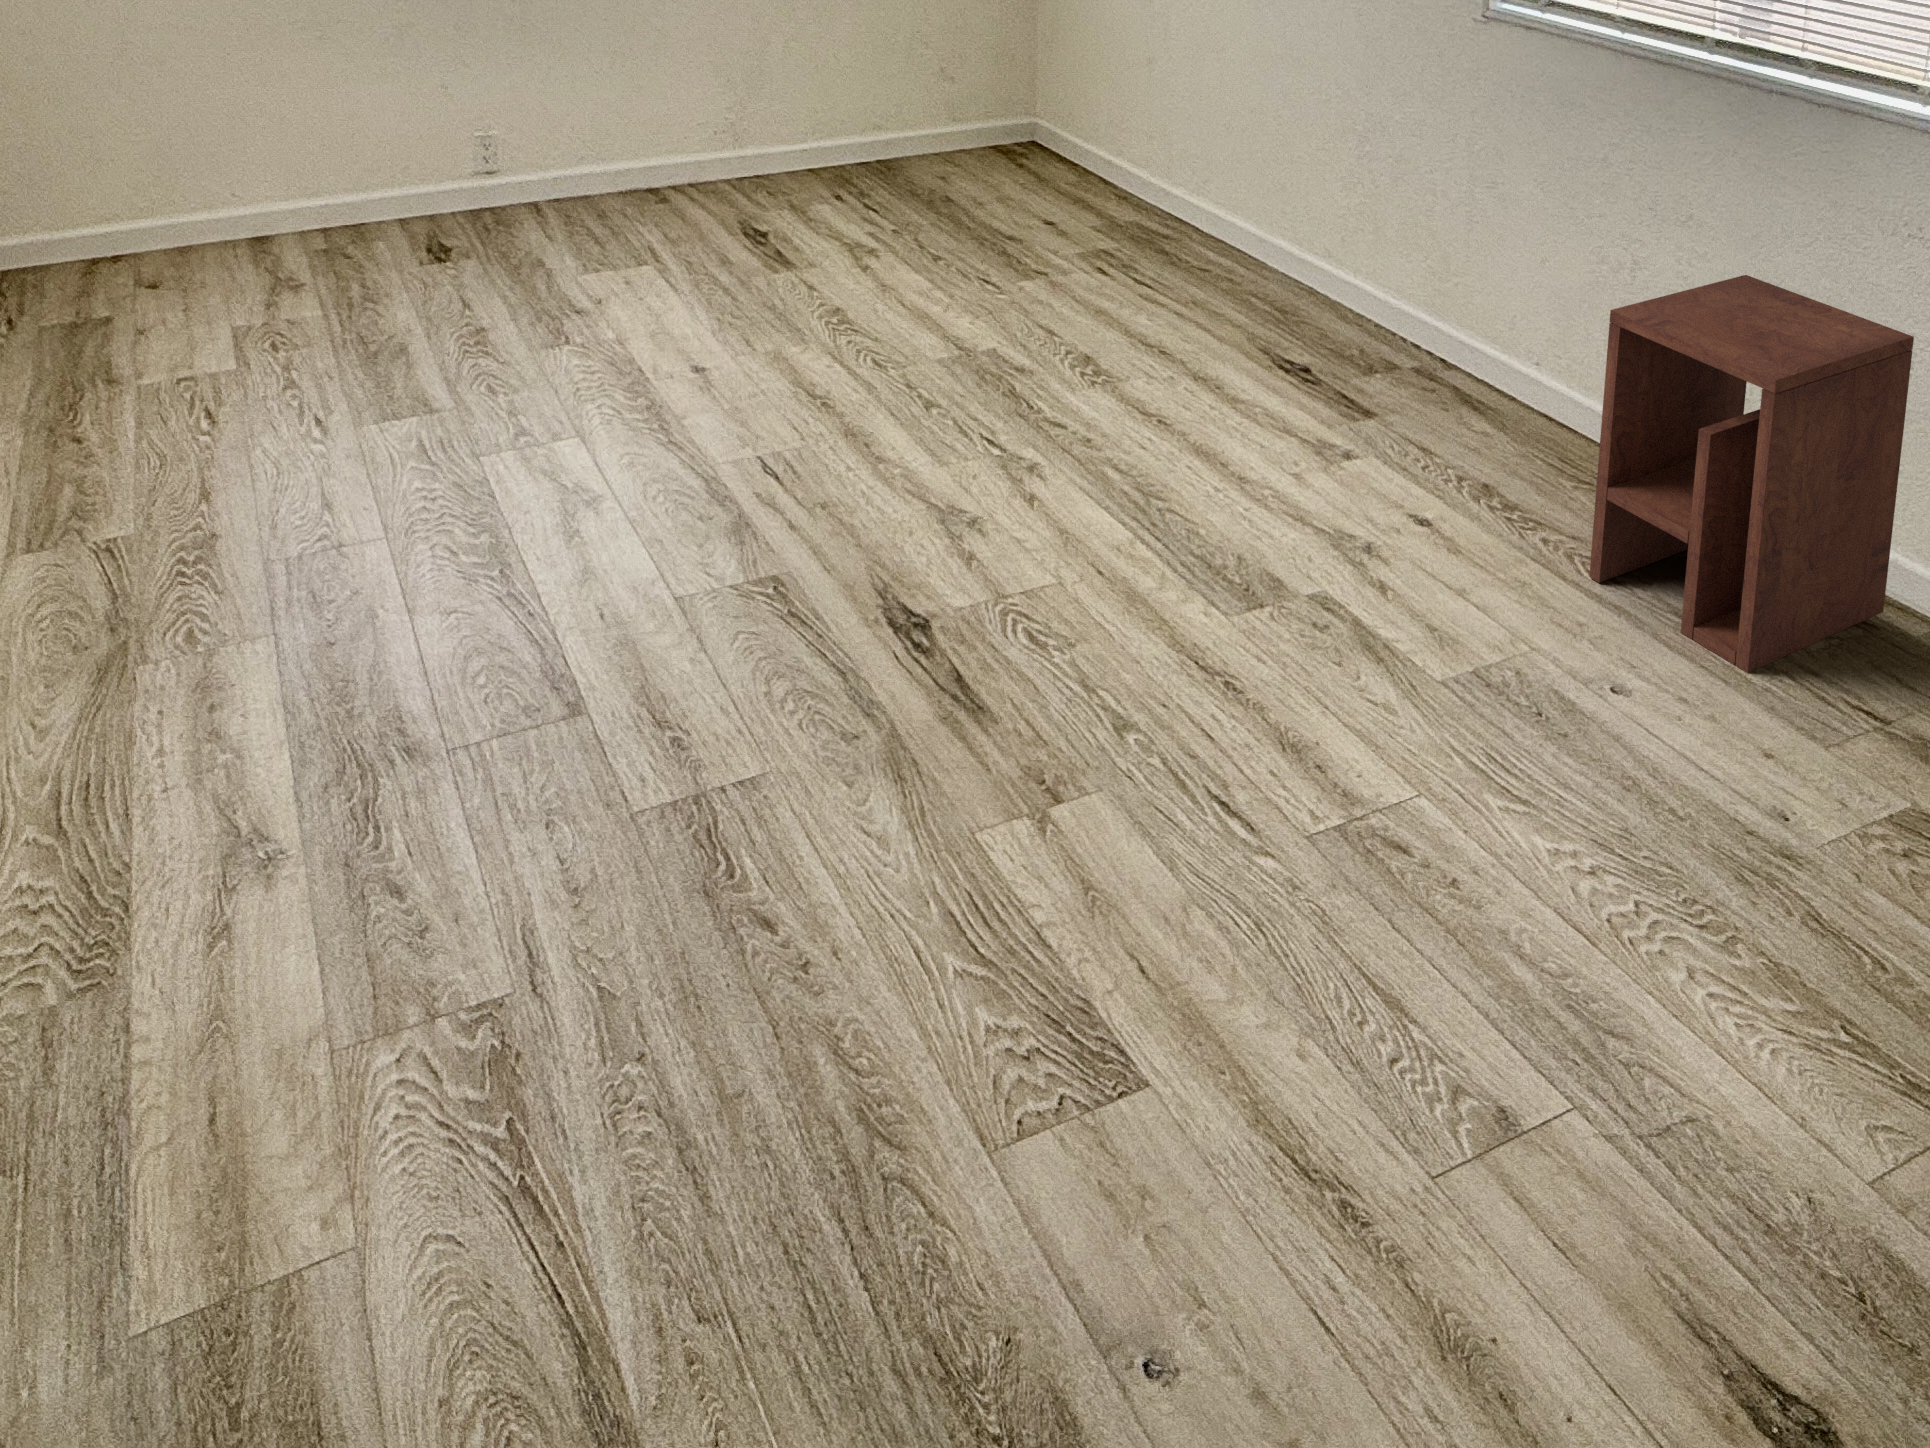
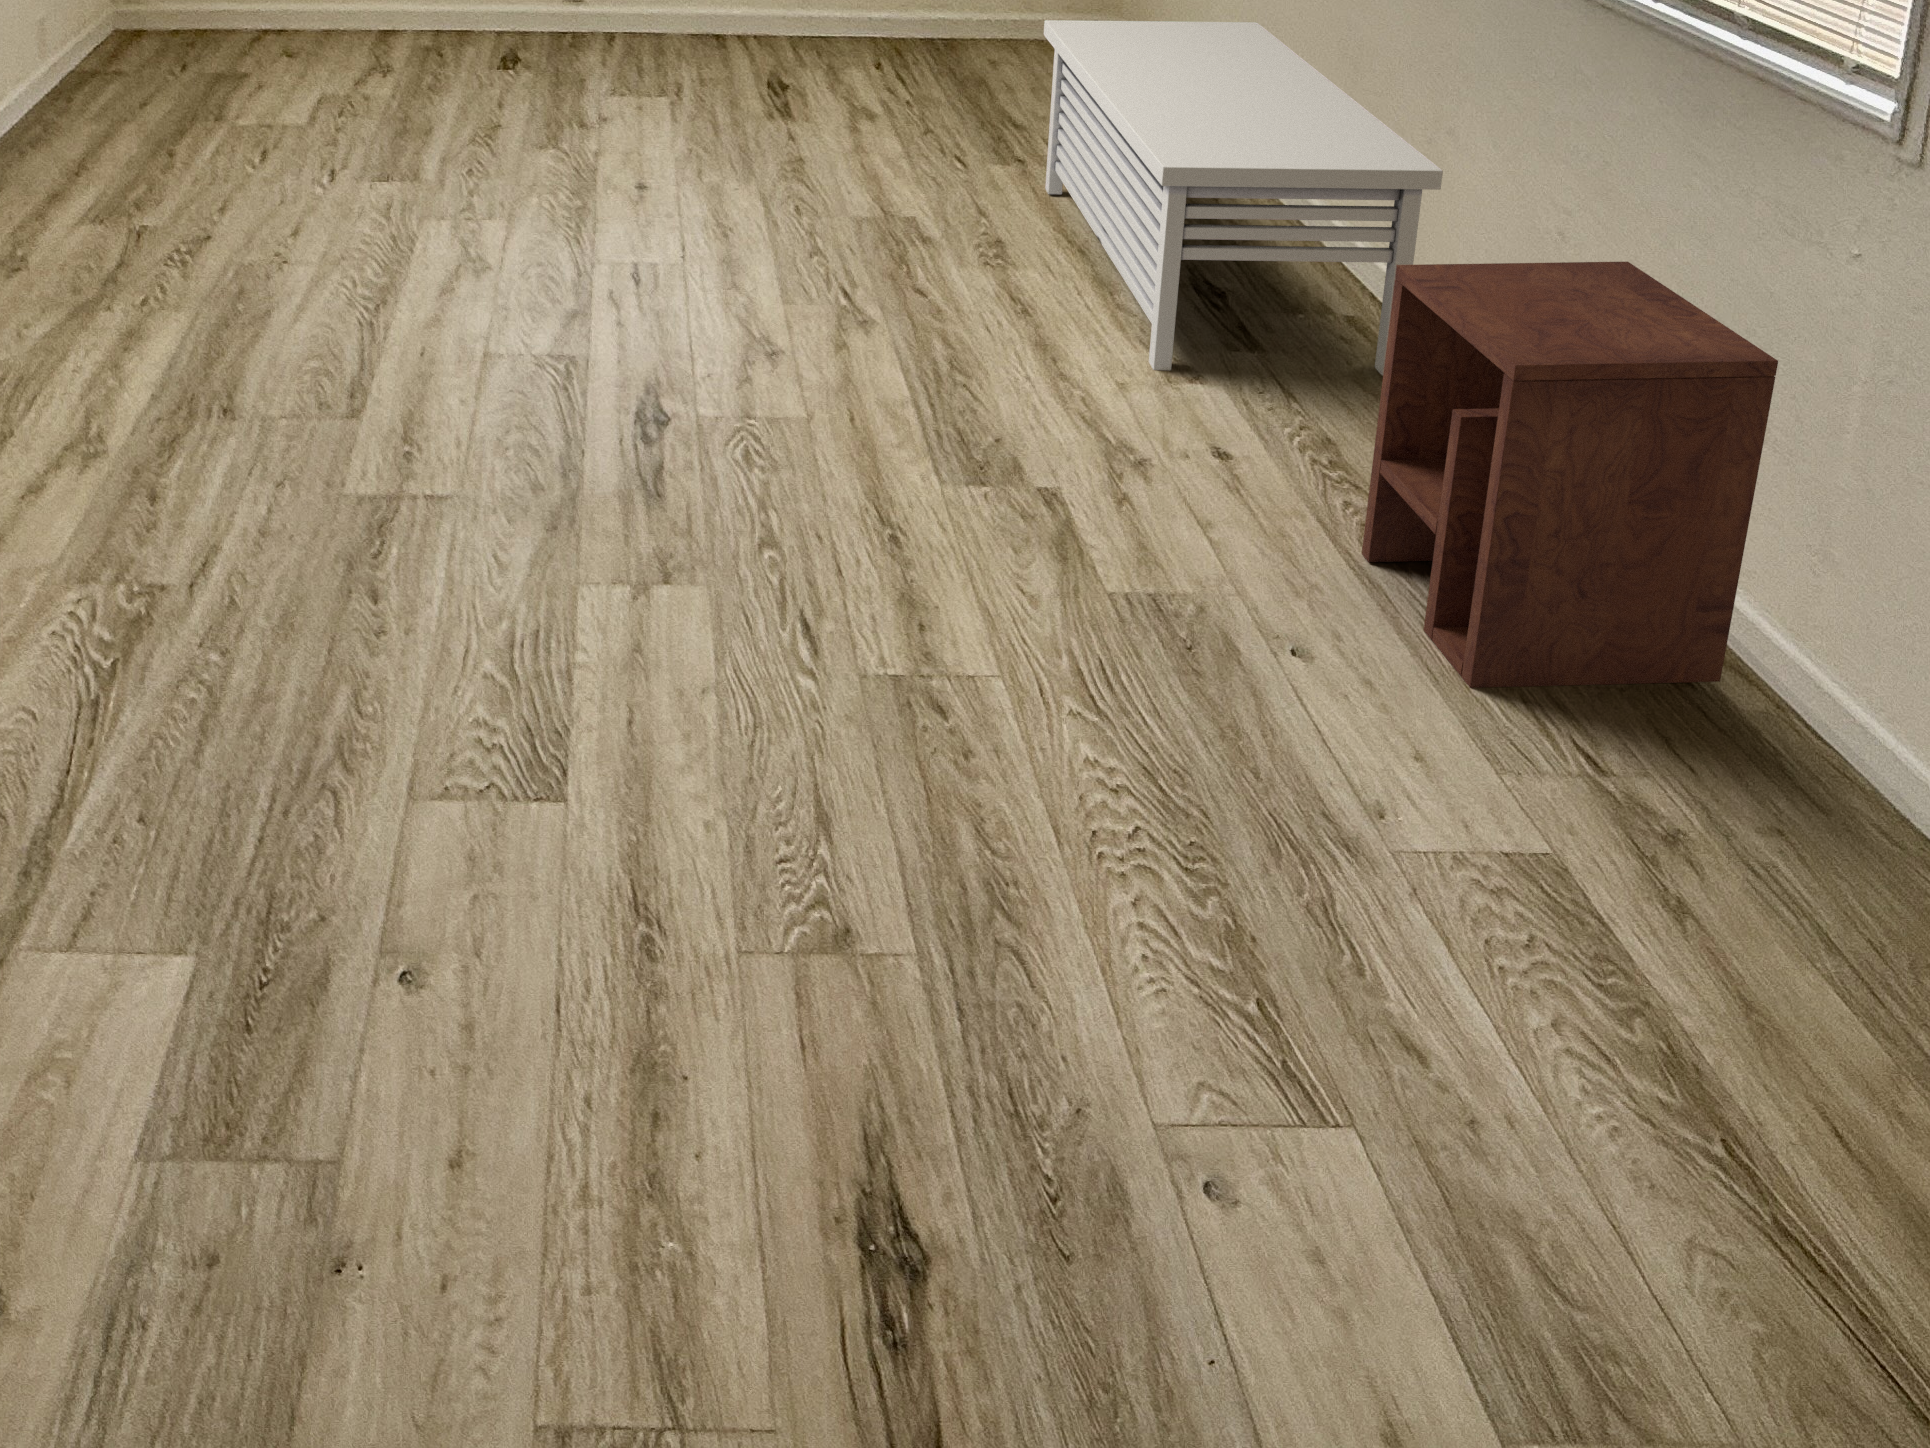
storage bench: none [1084,107,1516,449] -> present [1044,20,1443,375]

